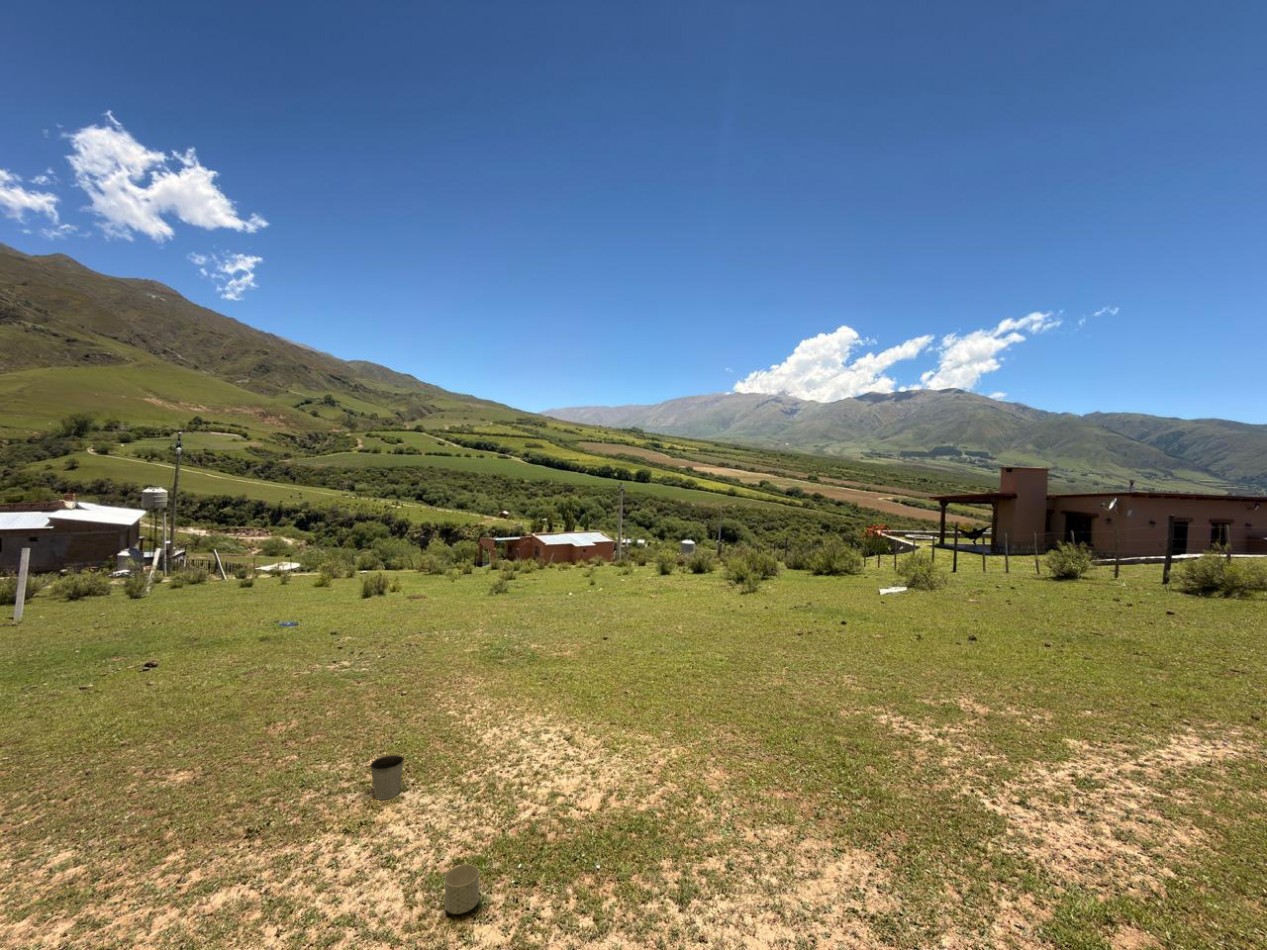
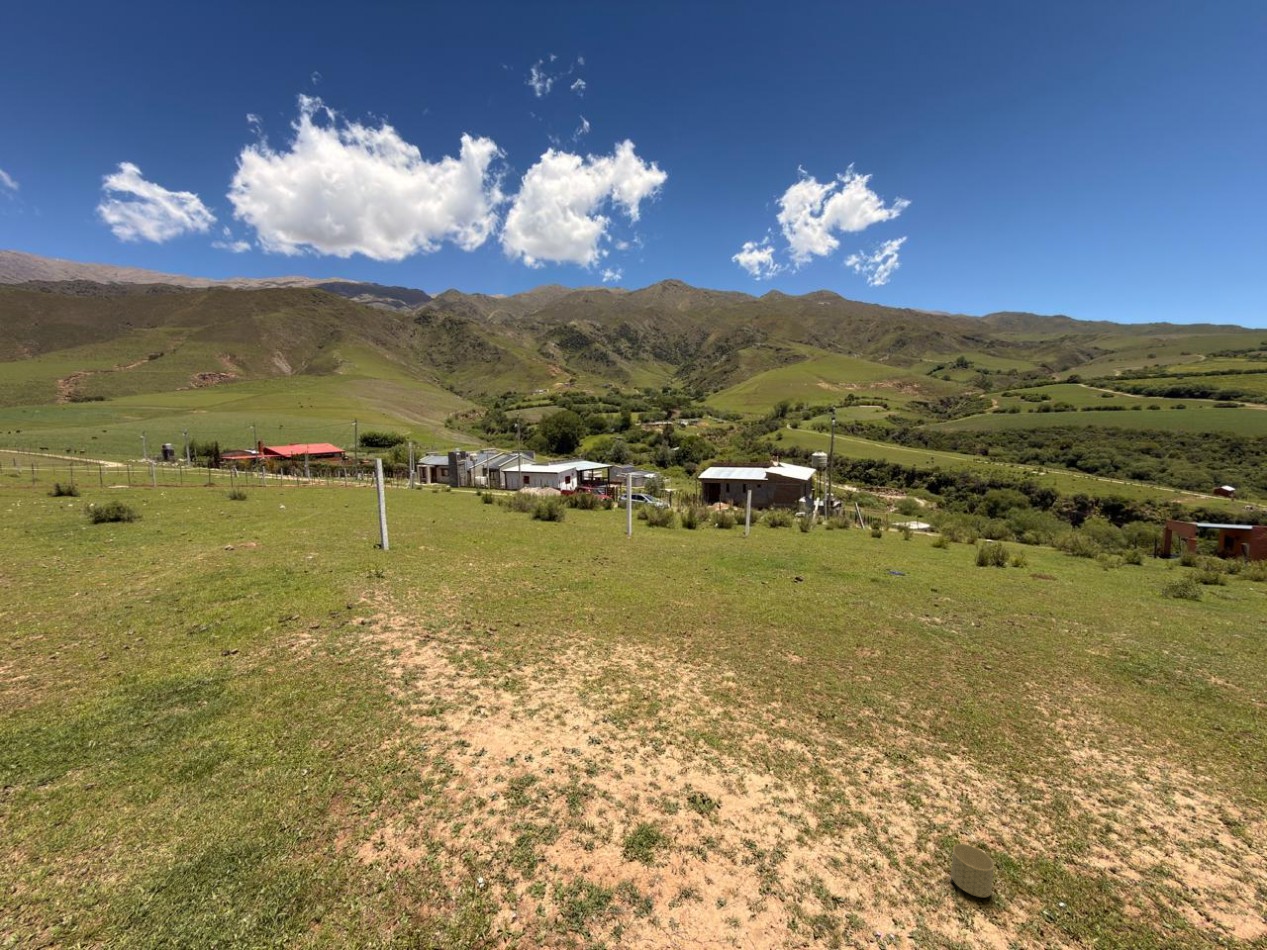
bucket: present [370,755,404,800] -> none [918,709,956,752]

